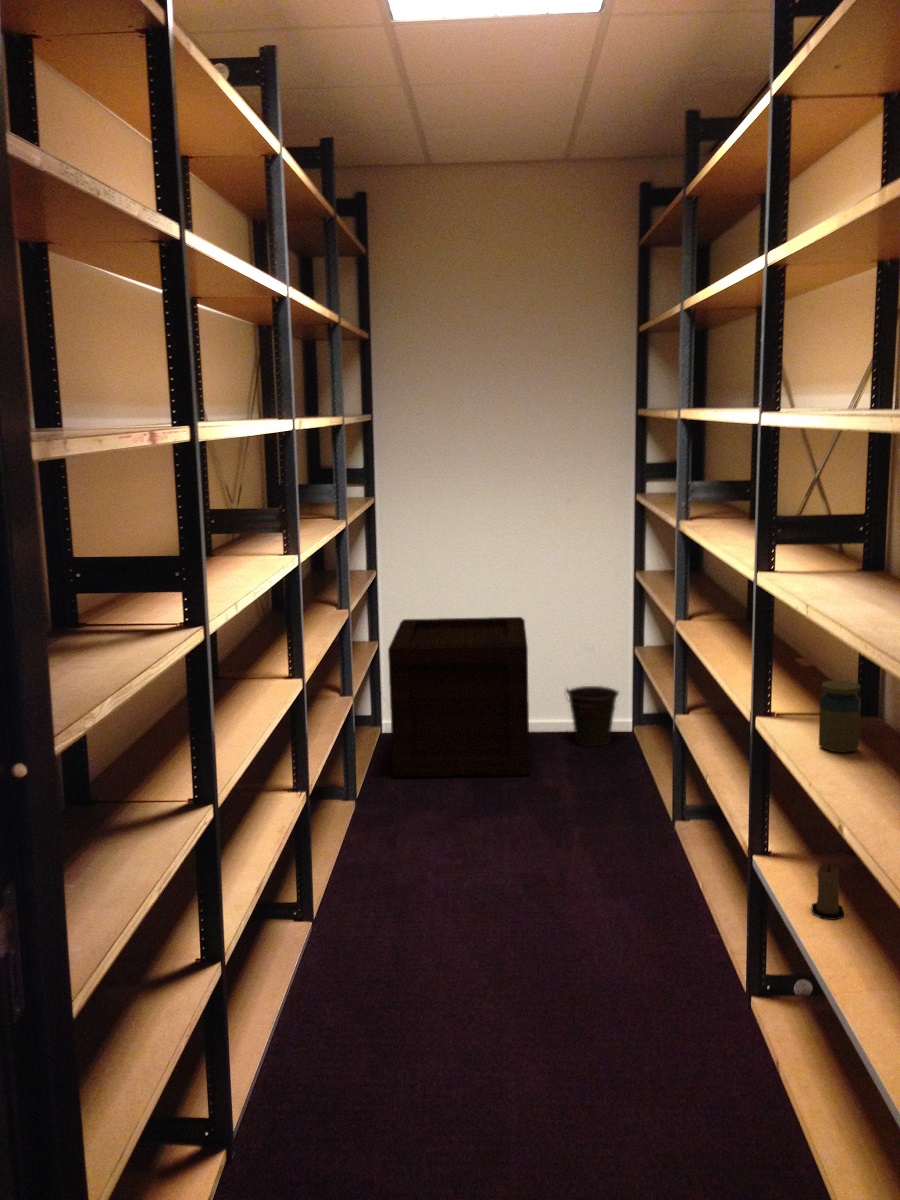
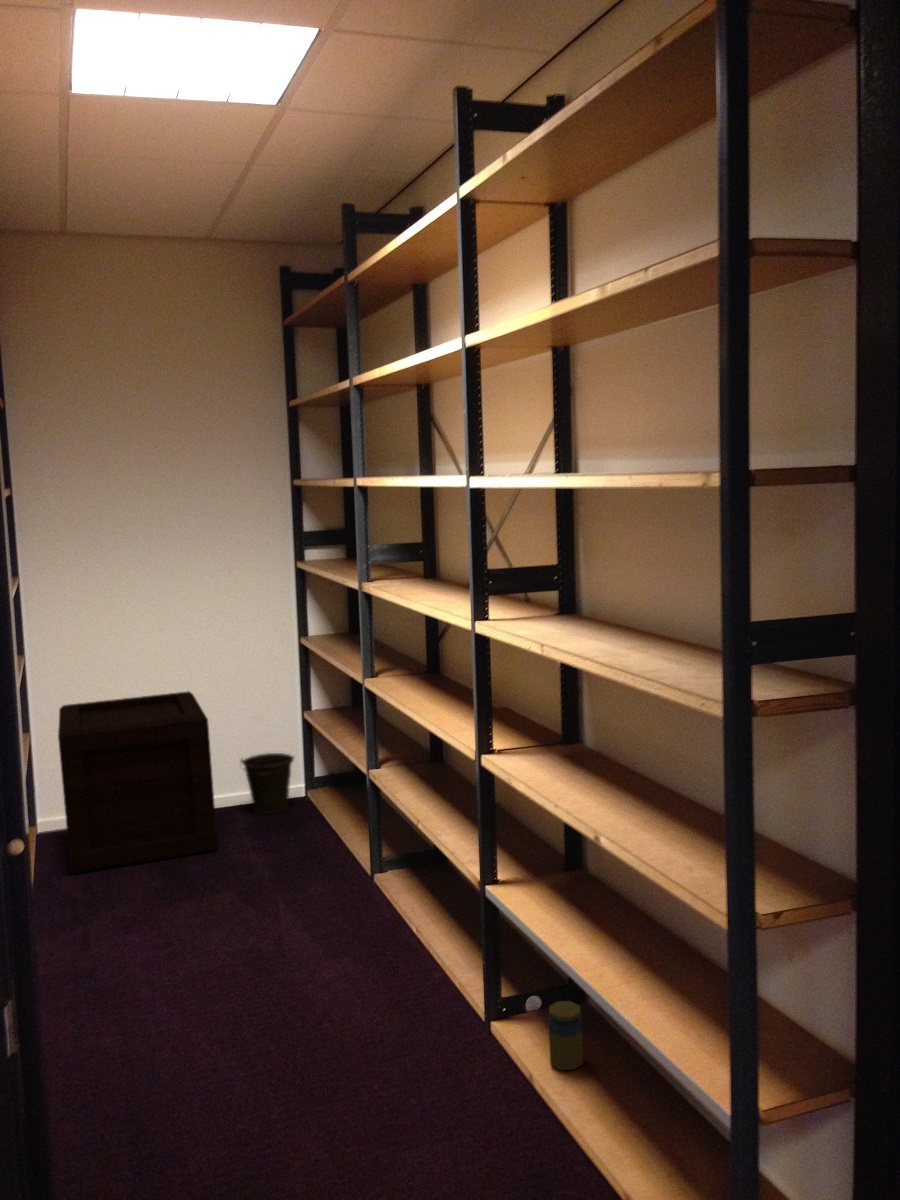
jar: present [819,680,861,753] -> present [549,1001,583,1070]
candle: present [812,864,844,919] -> none [554,879,583,930]

